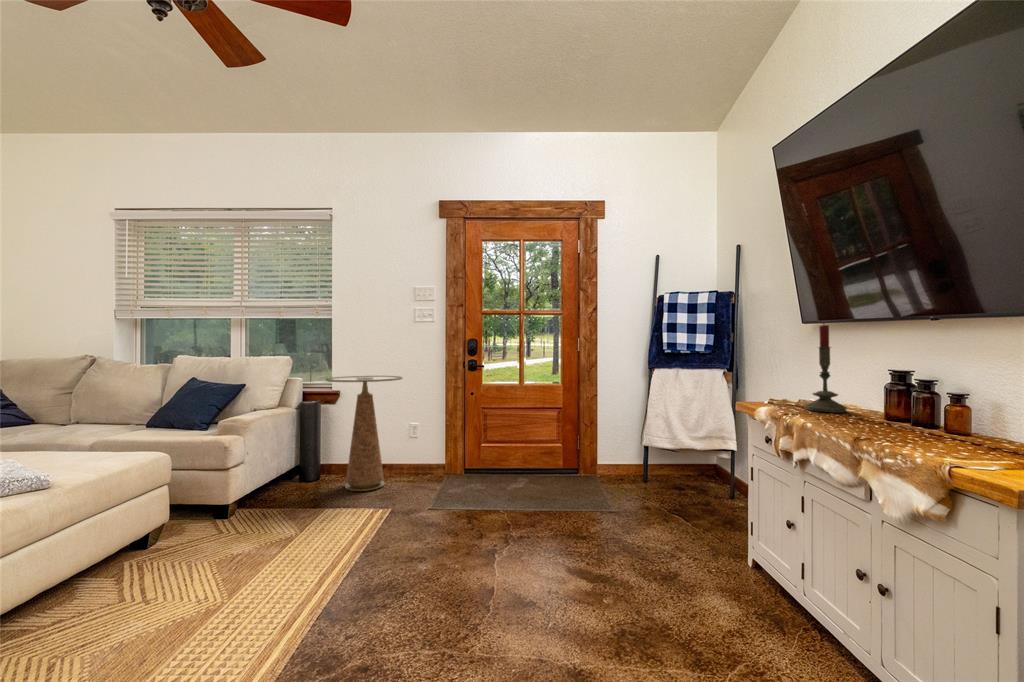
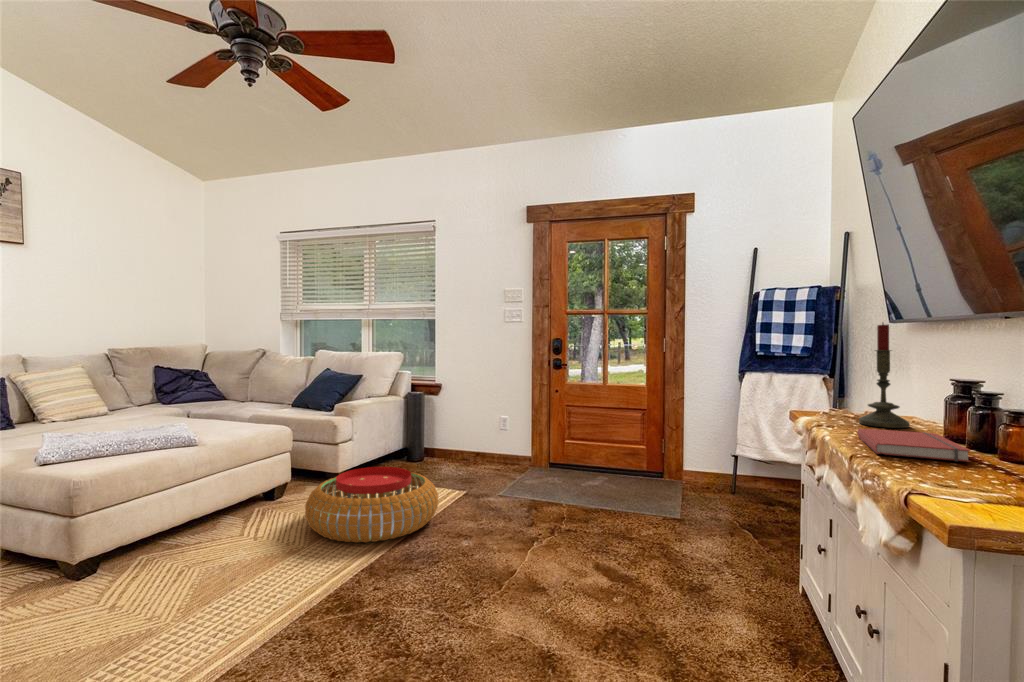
side table: present [326,376,402,491] -> none [421,371,488,476]
book: none [832,415,948,438] -> present [857,428,970,462]
pouf: none [212,489,379,588] -> present [305,467,438,542]

